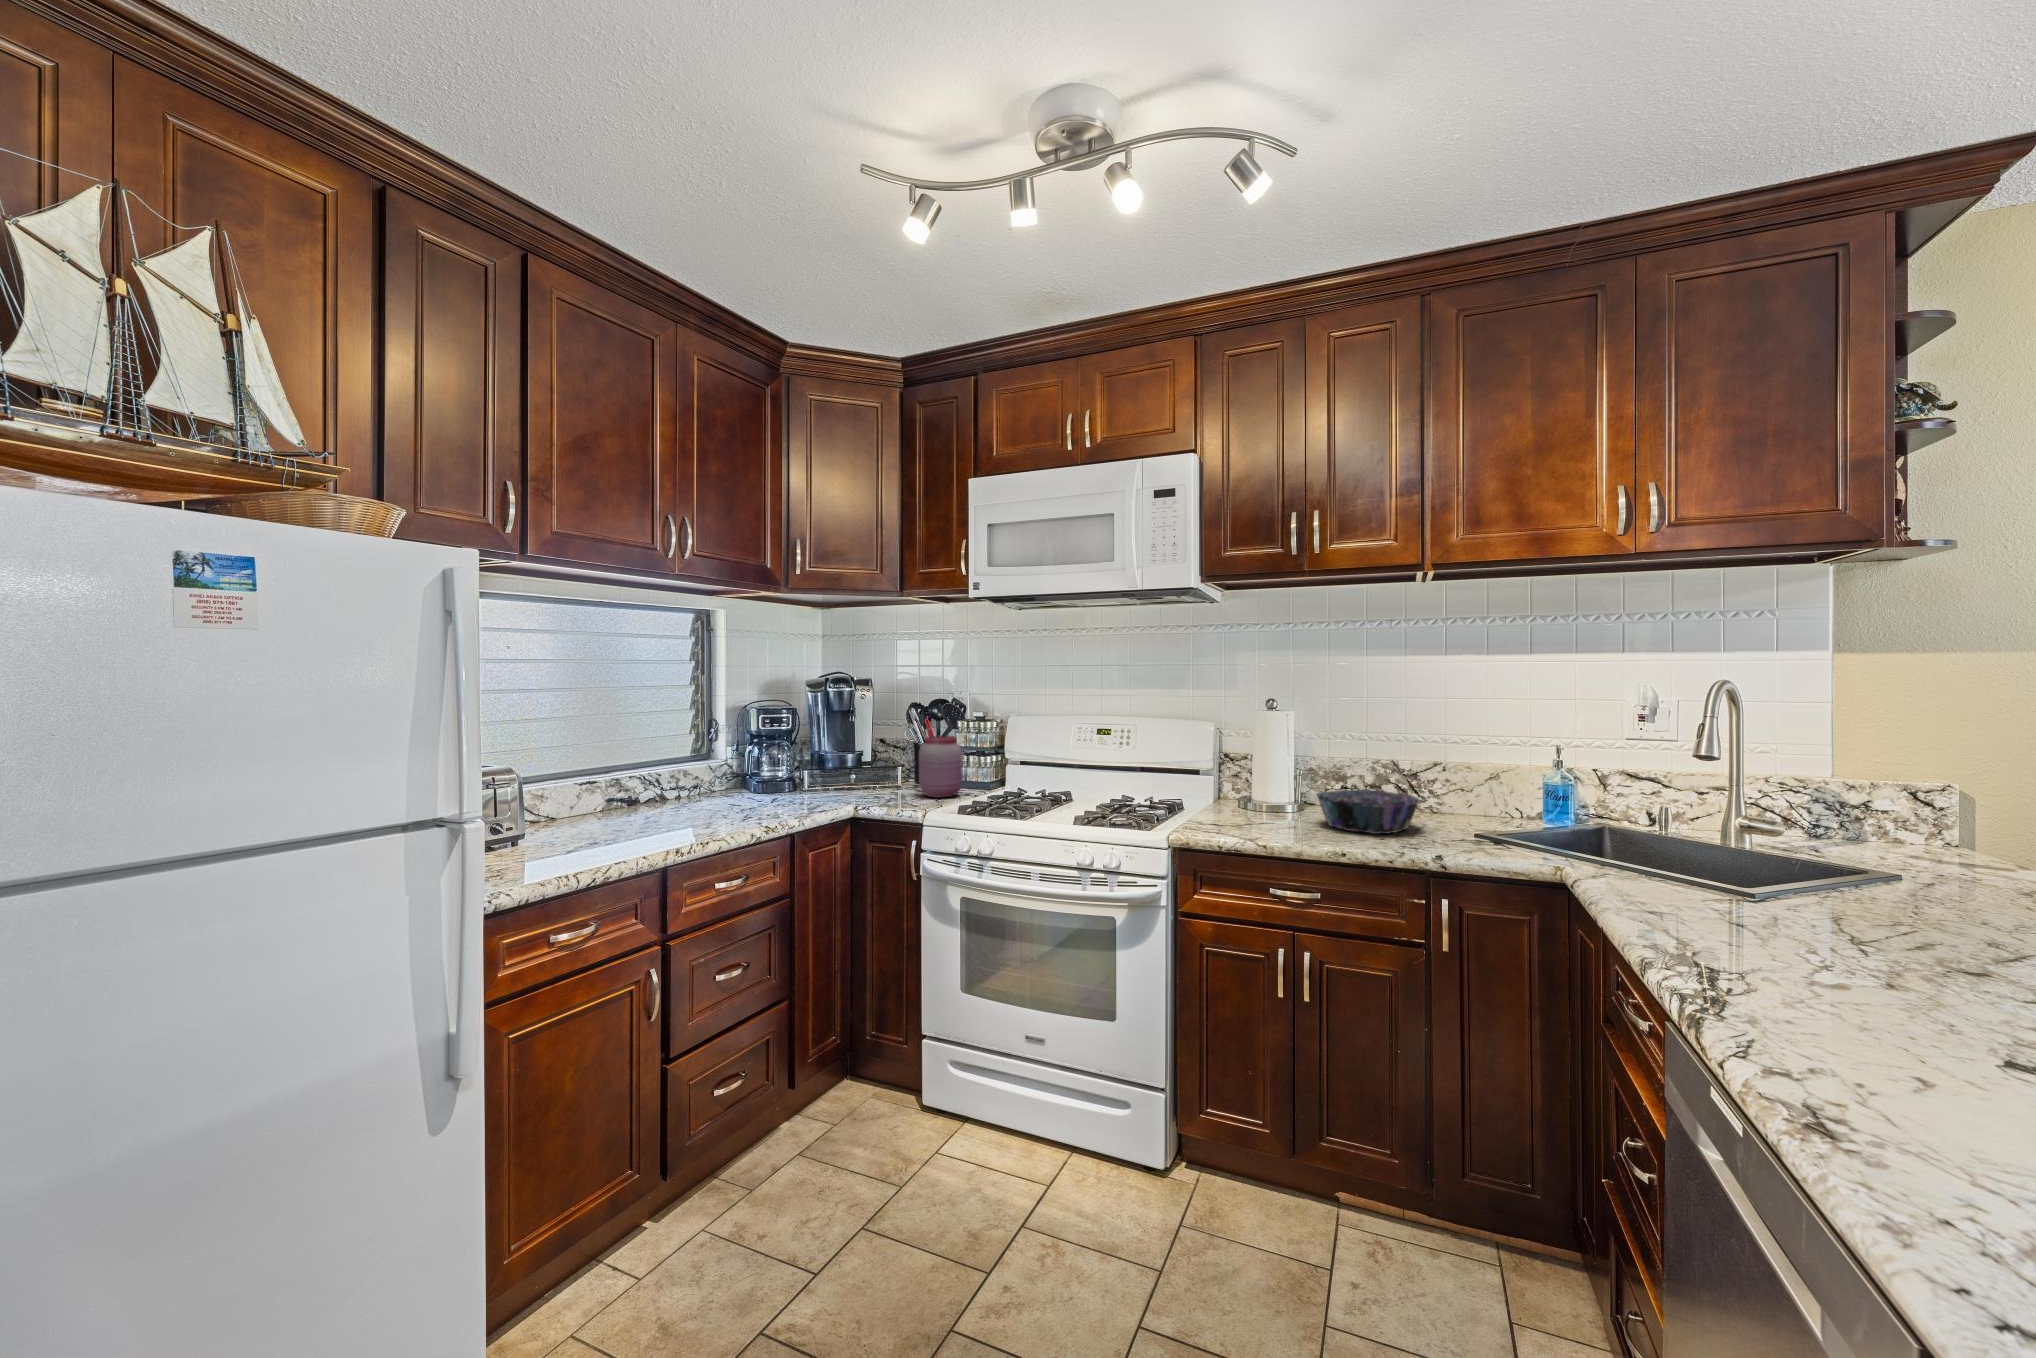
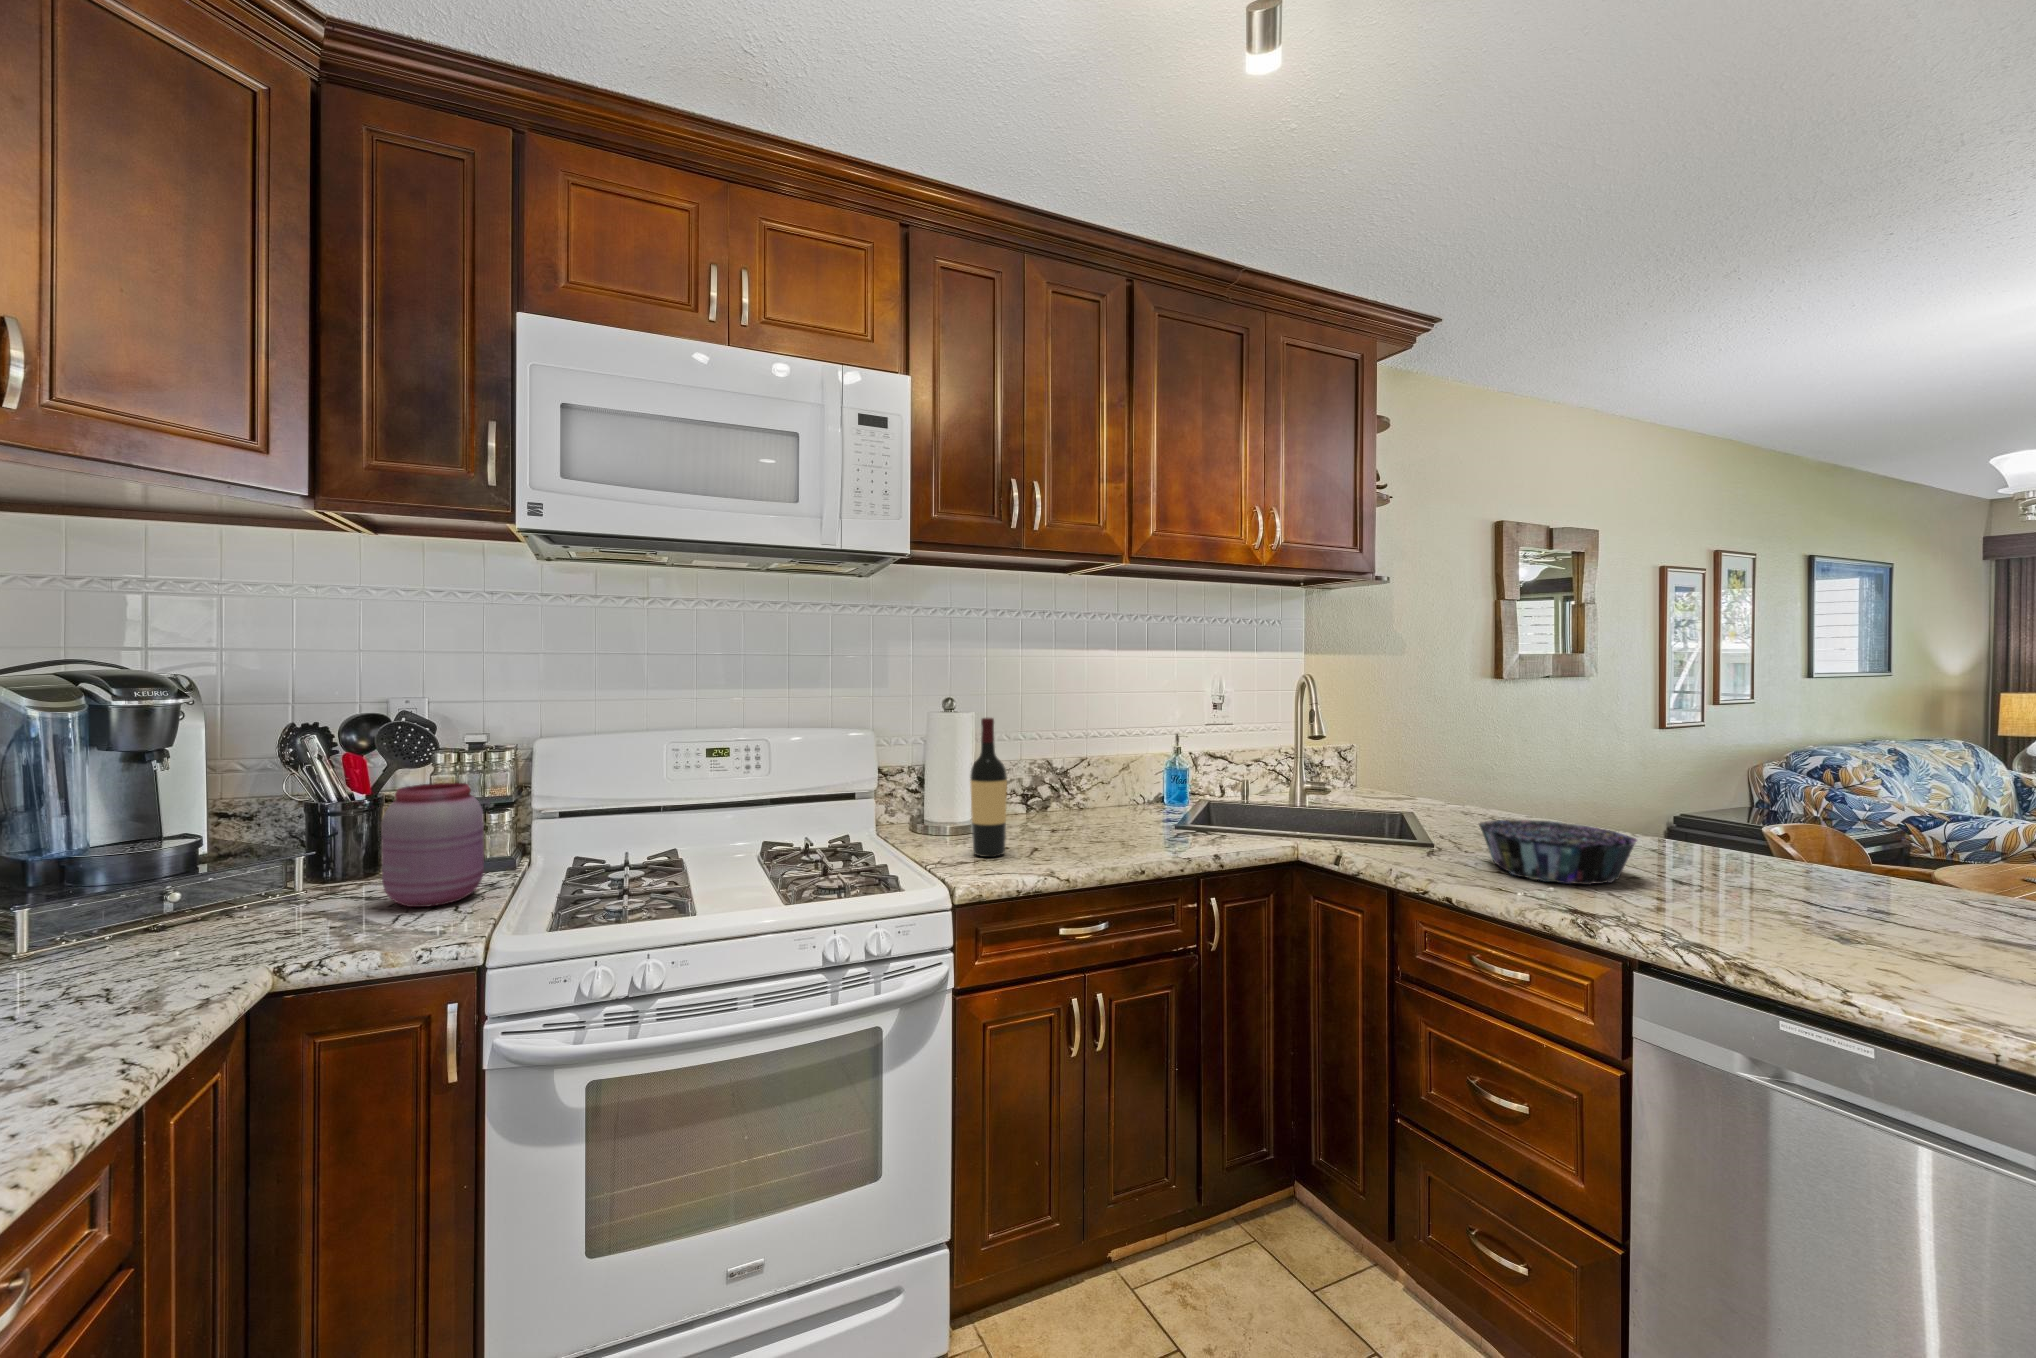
wine bottle: none [1235,715,1265,826] -> present [970,718,1007,857]
decorative bowl: present [1317,790,1419,834] -> present [1479,820,1637,885]

